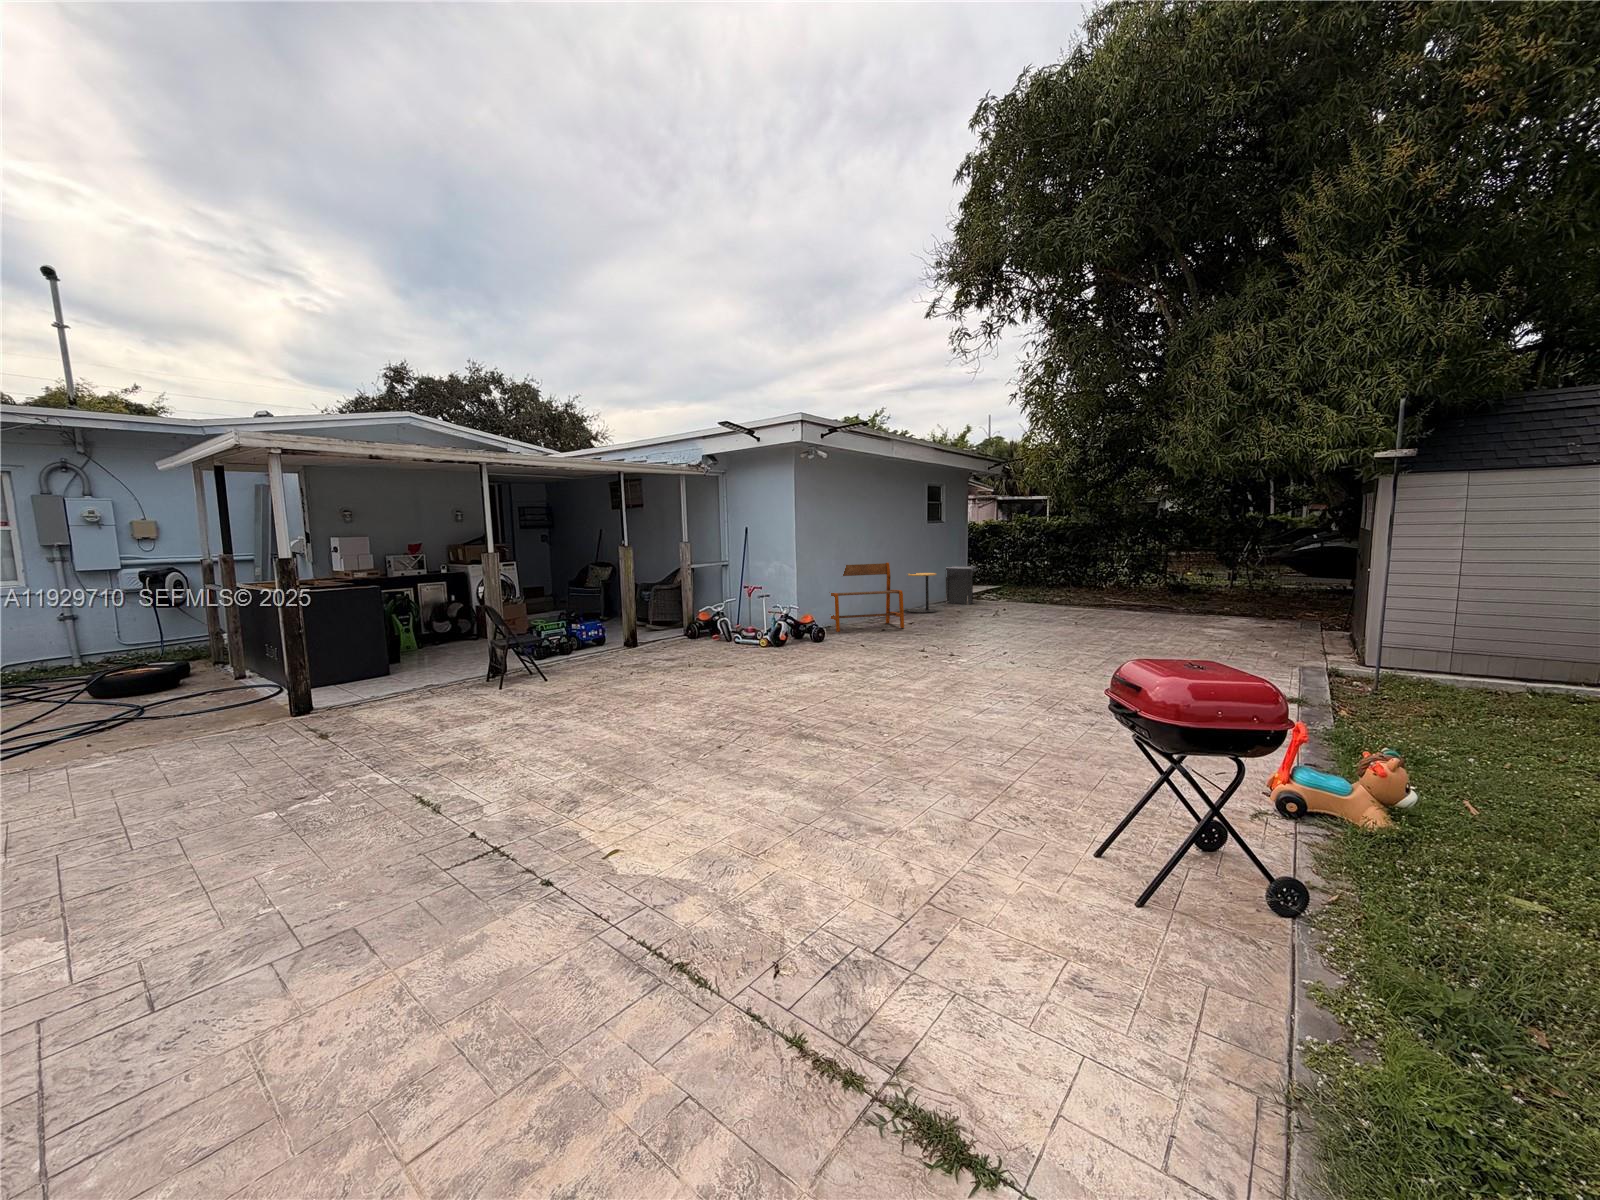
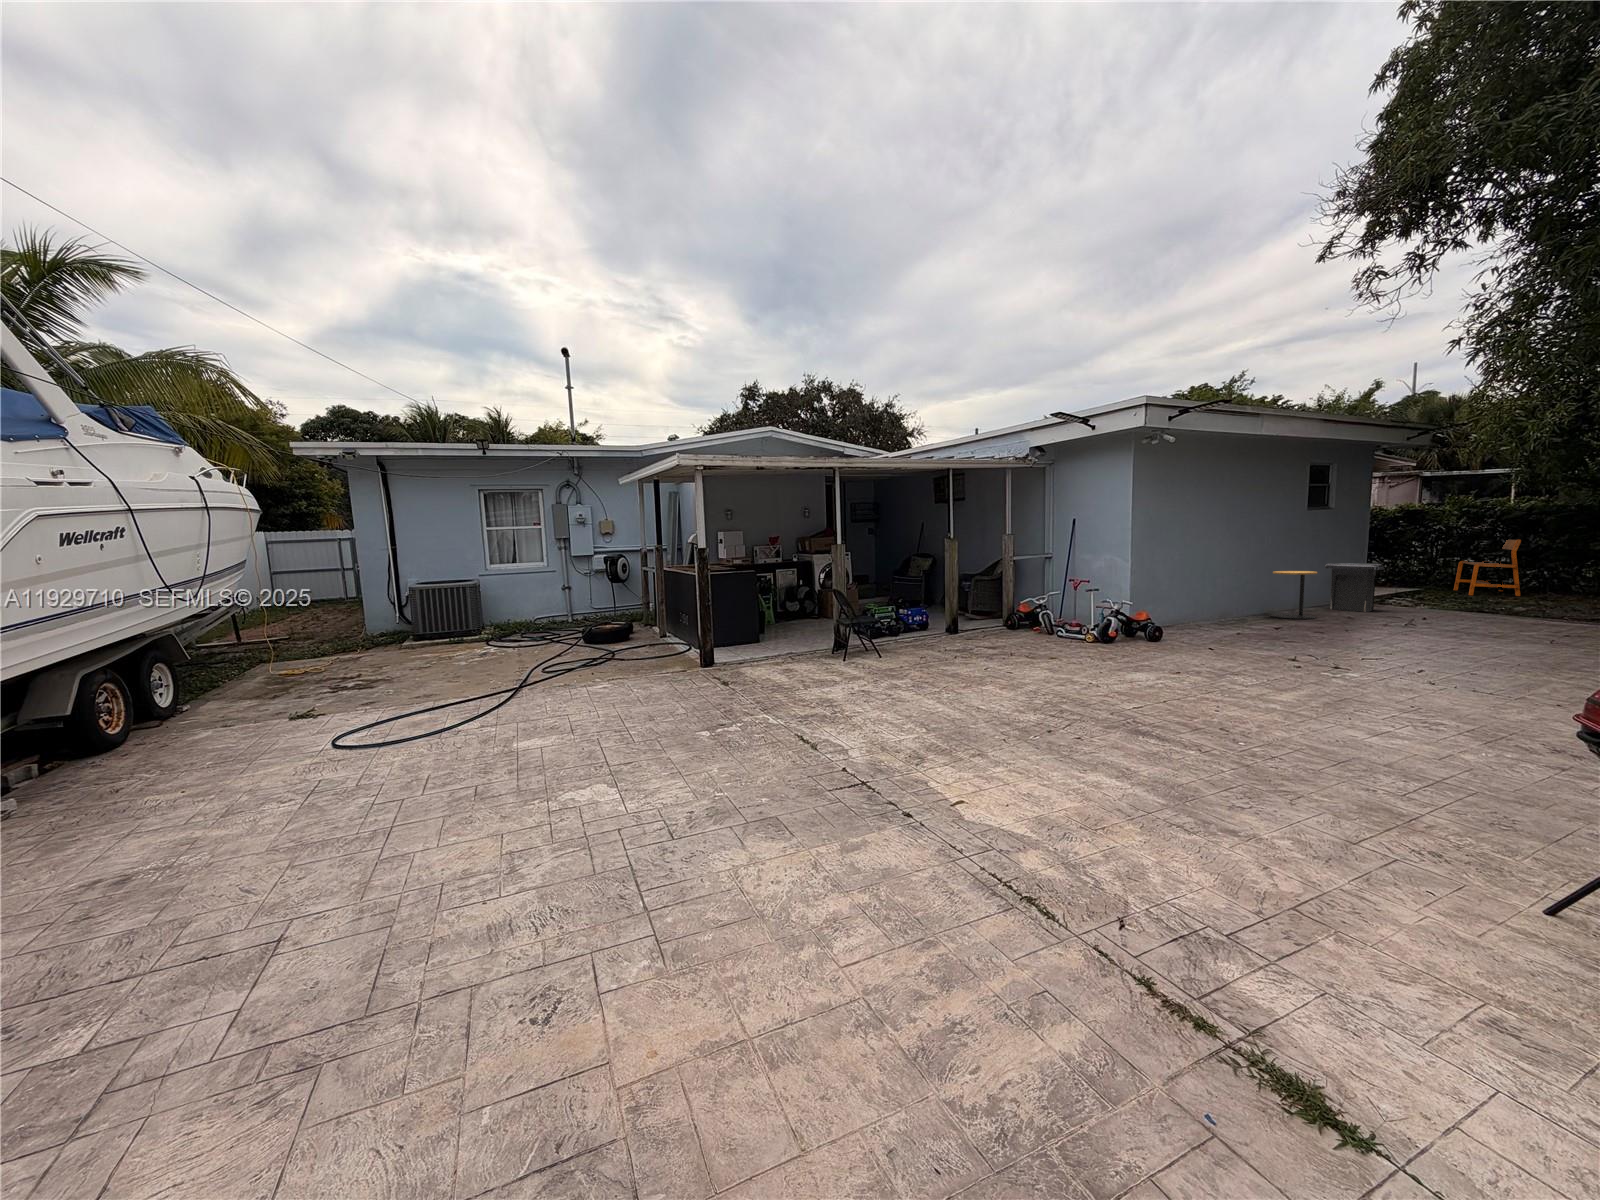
bench: present [829,563,904,632] -> present [1454,539,1521,596]

